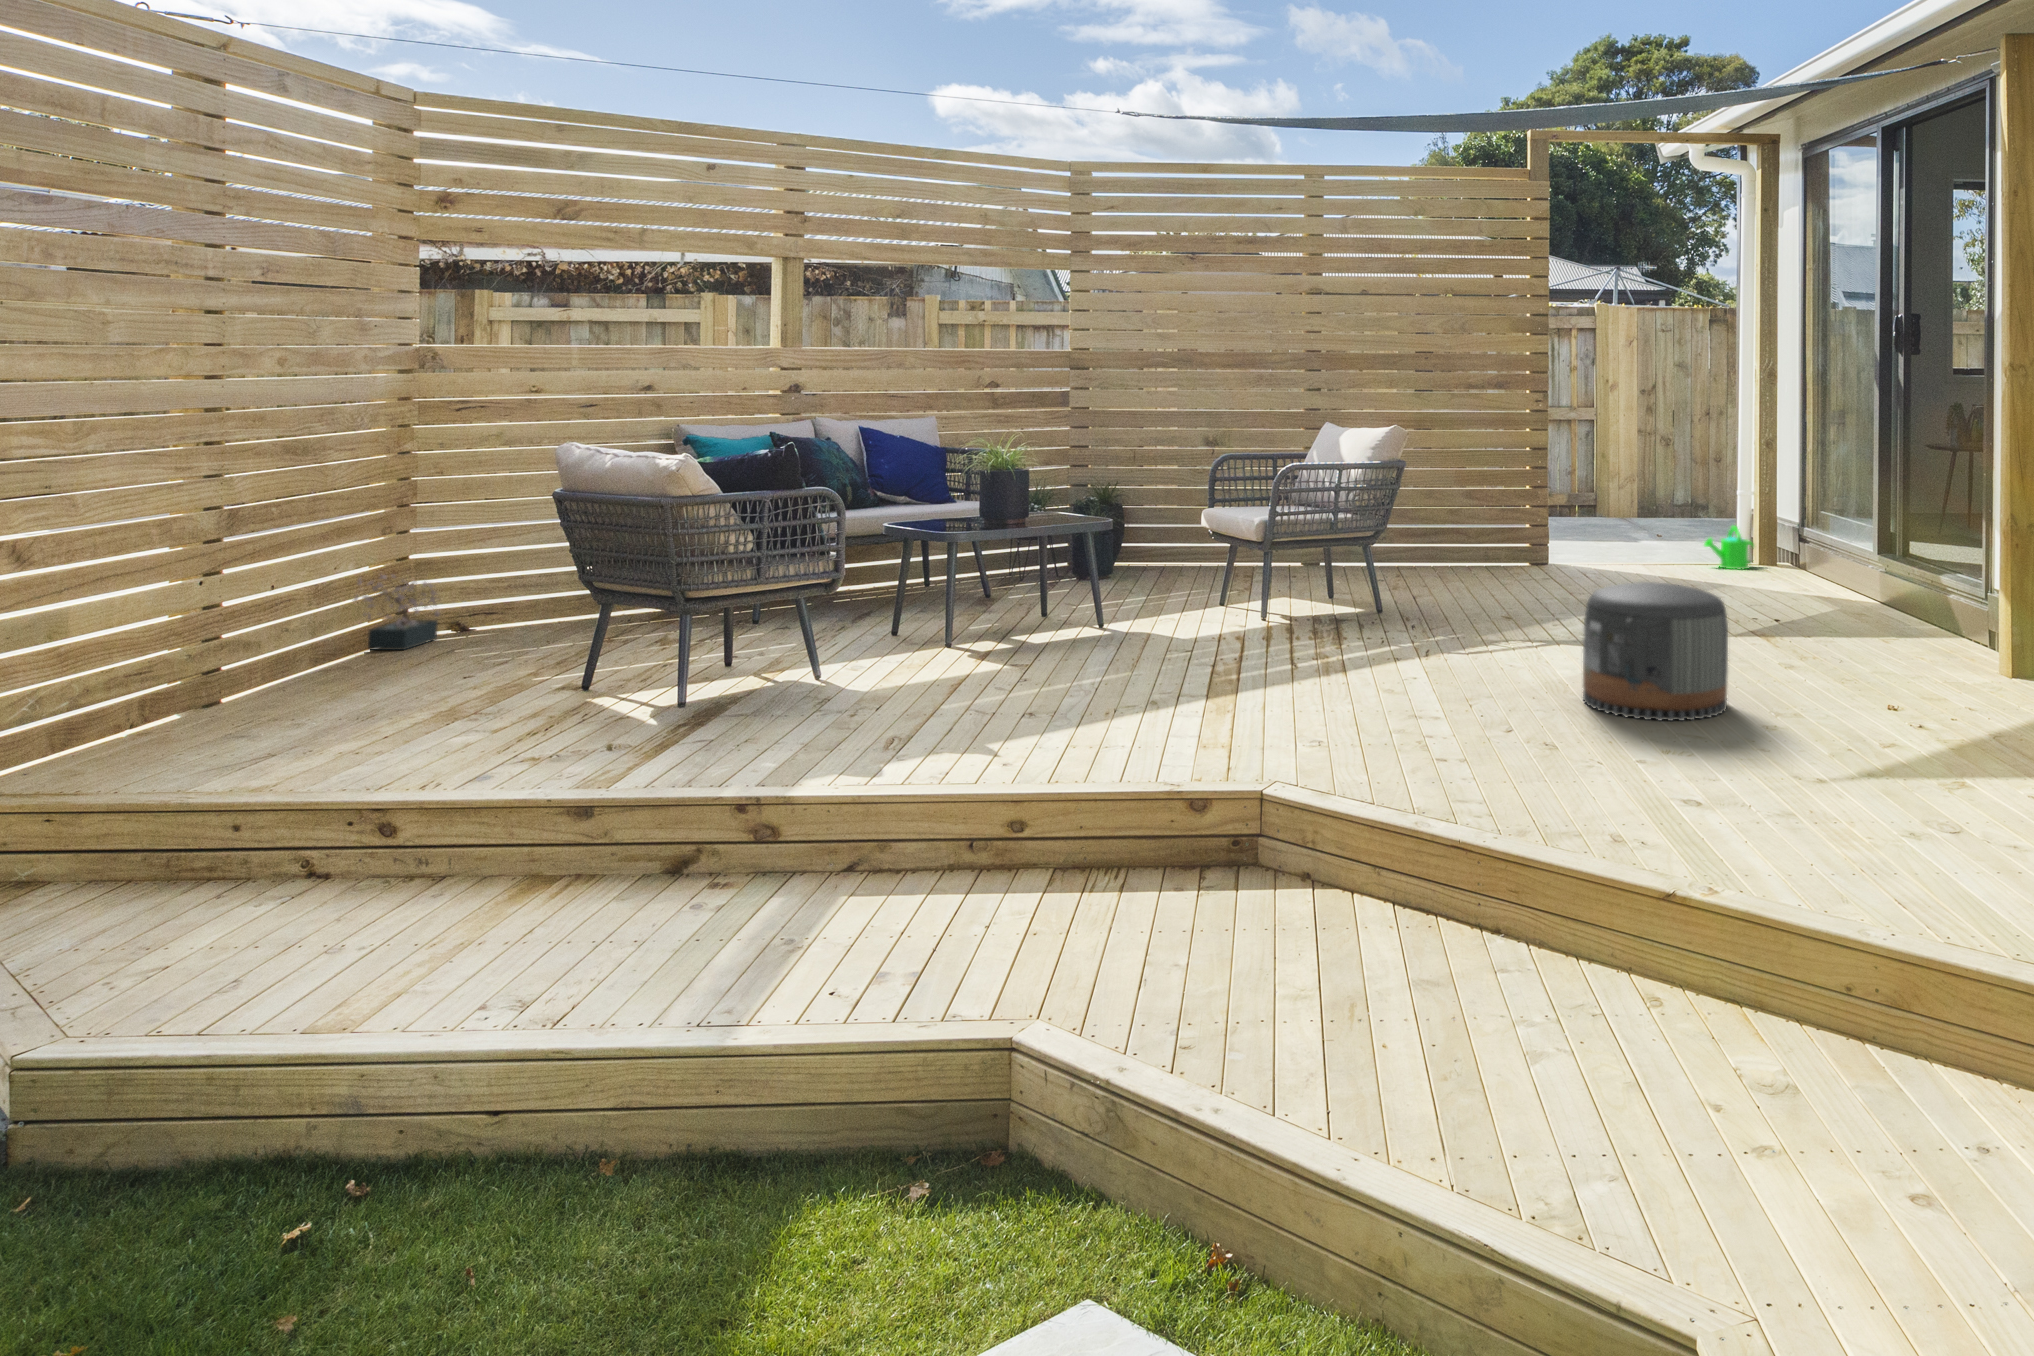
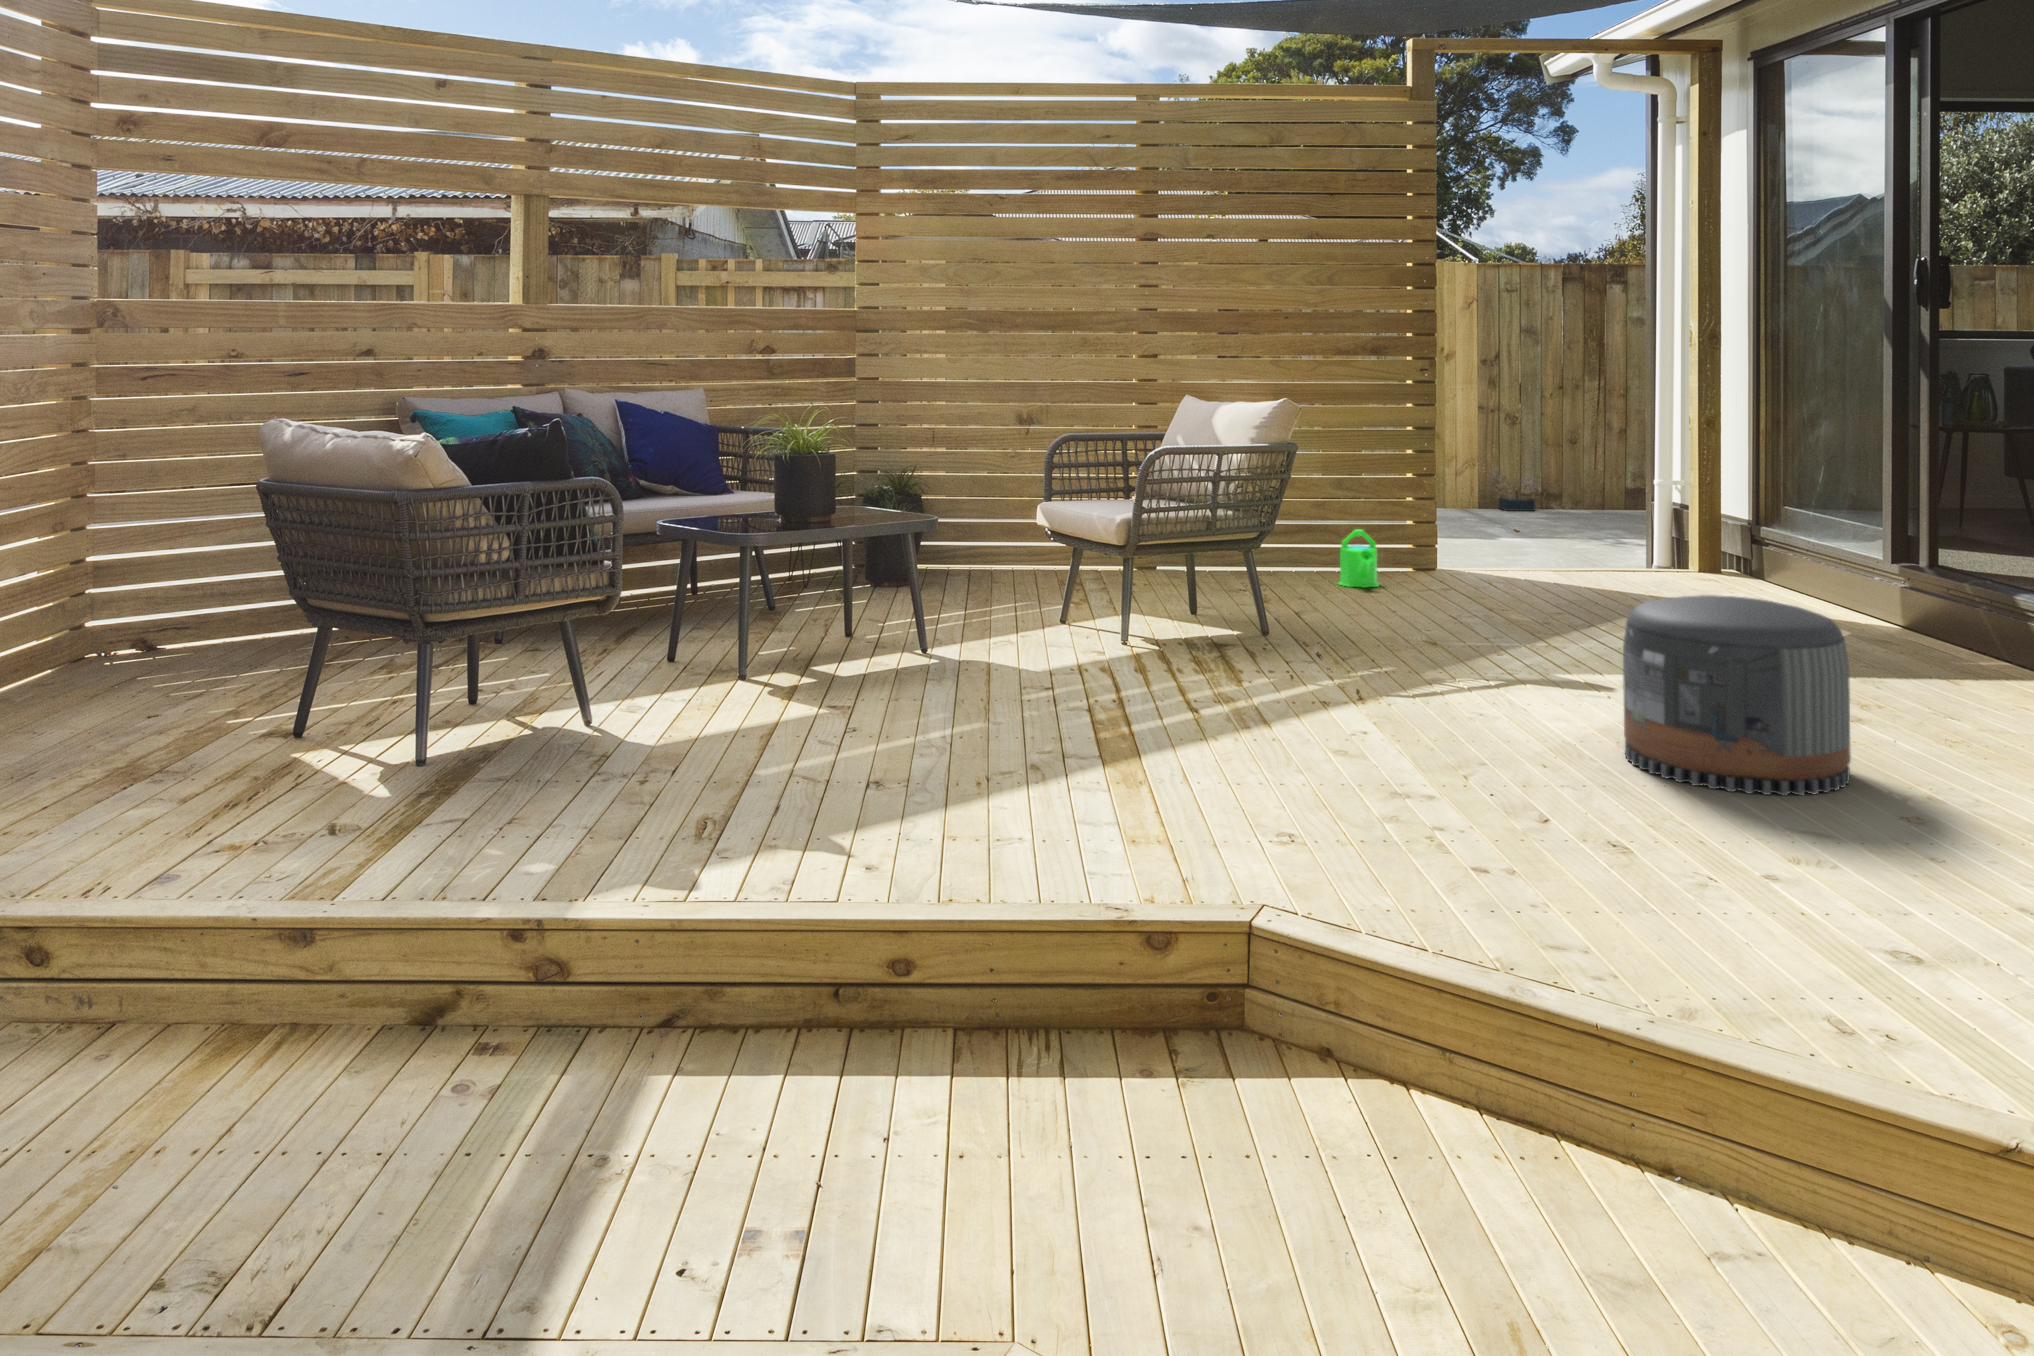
watering can: present [1704,526,1754,569] -> present [1339,529,1379,587]
decorative plant: present [354,575,439,650] -> present [1489,468,1535,511]

